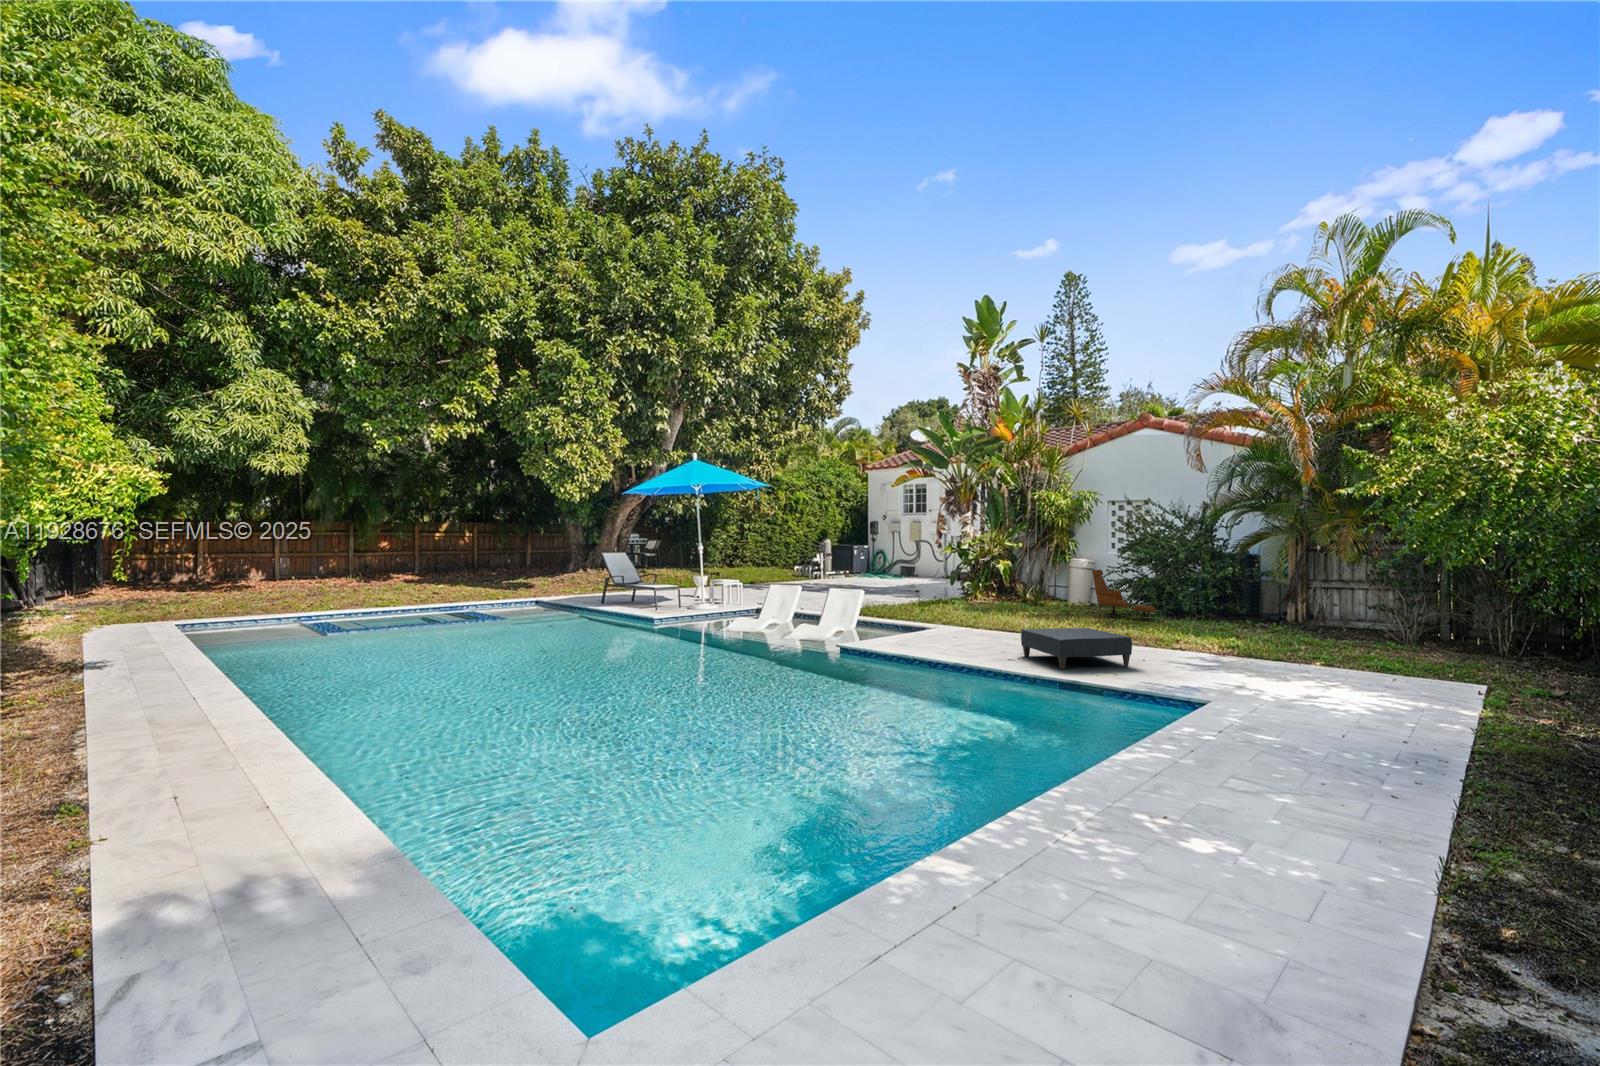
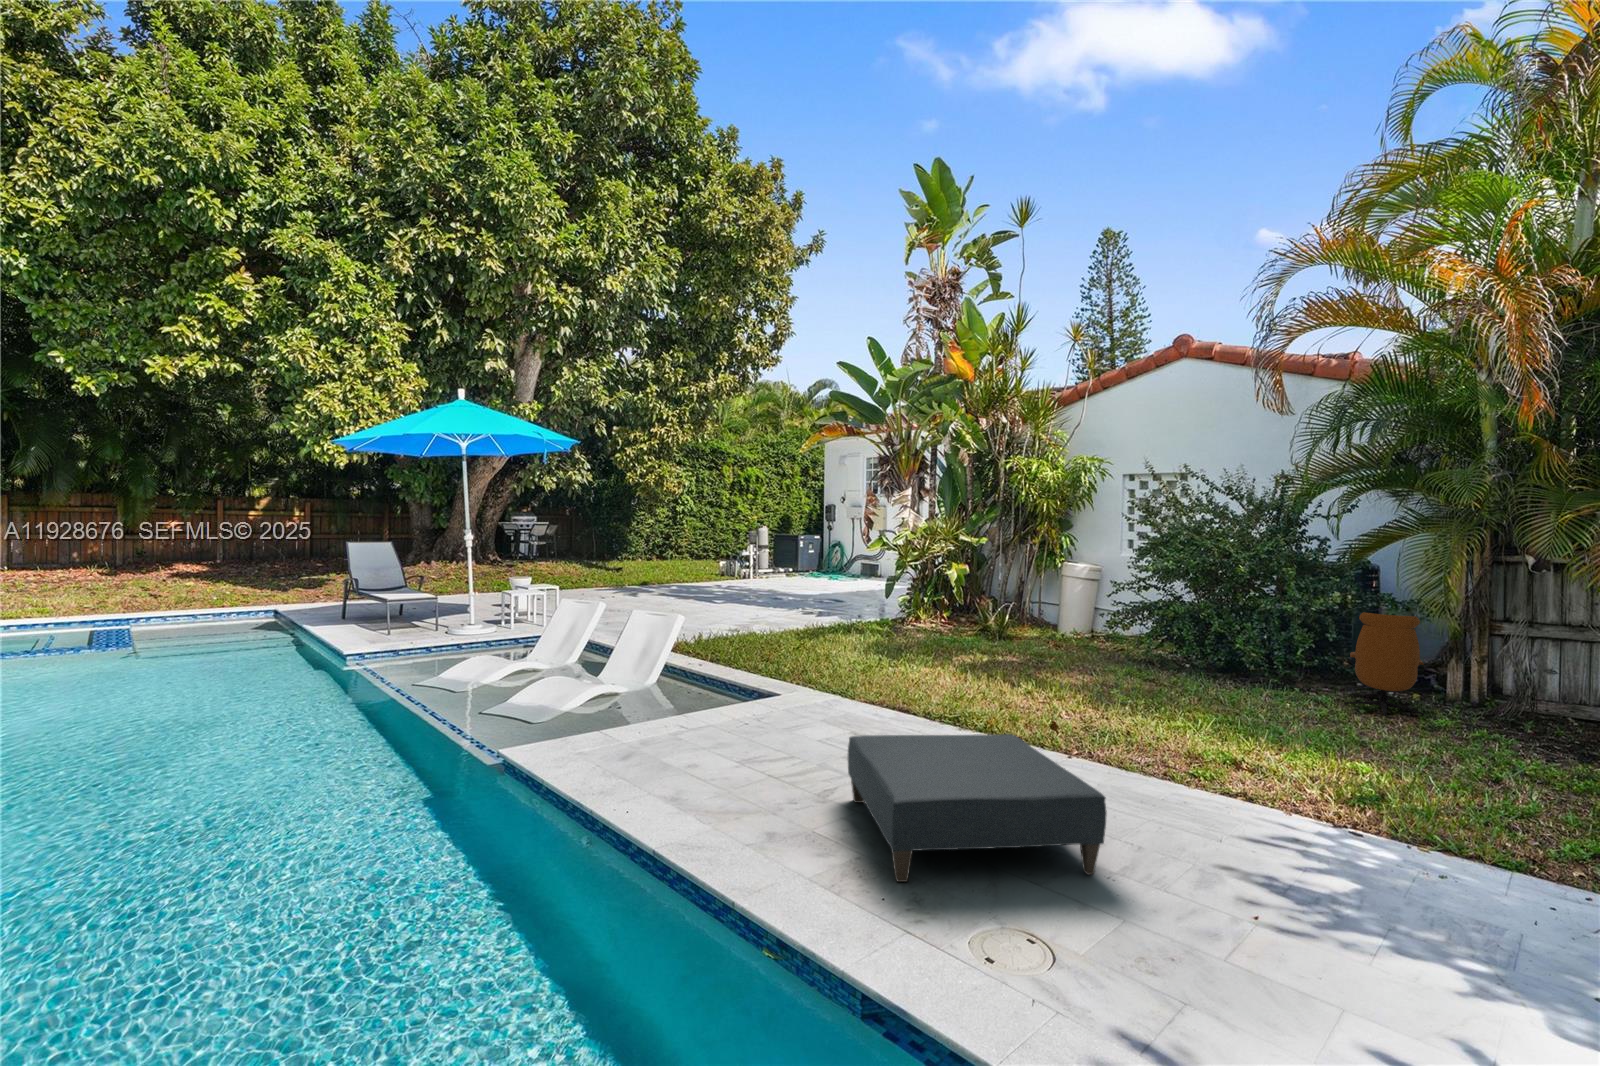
lounge chair: present [1092,570,1156,620] -> present [1345,612,1424,716]

